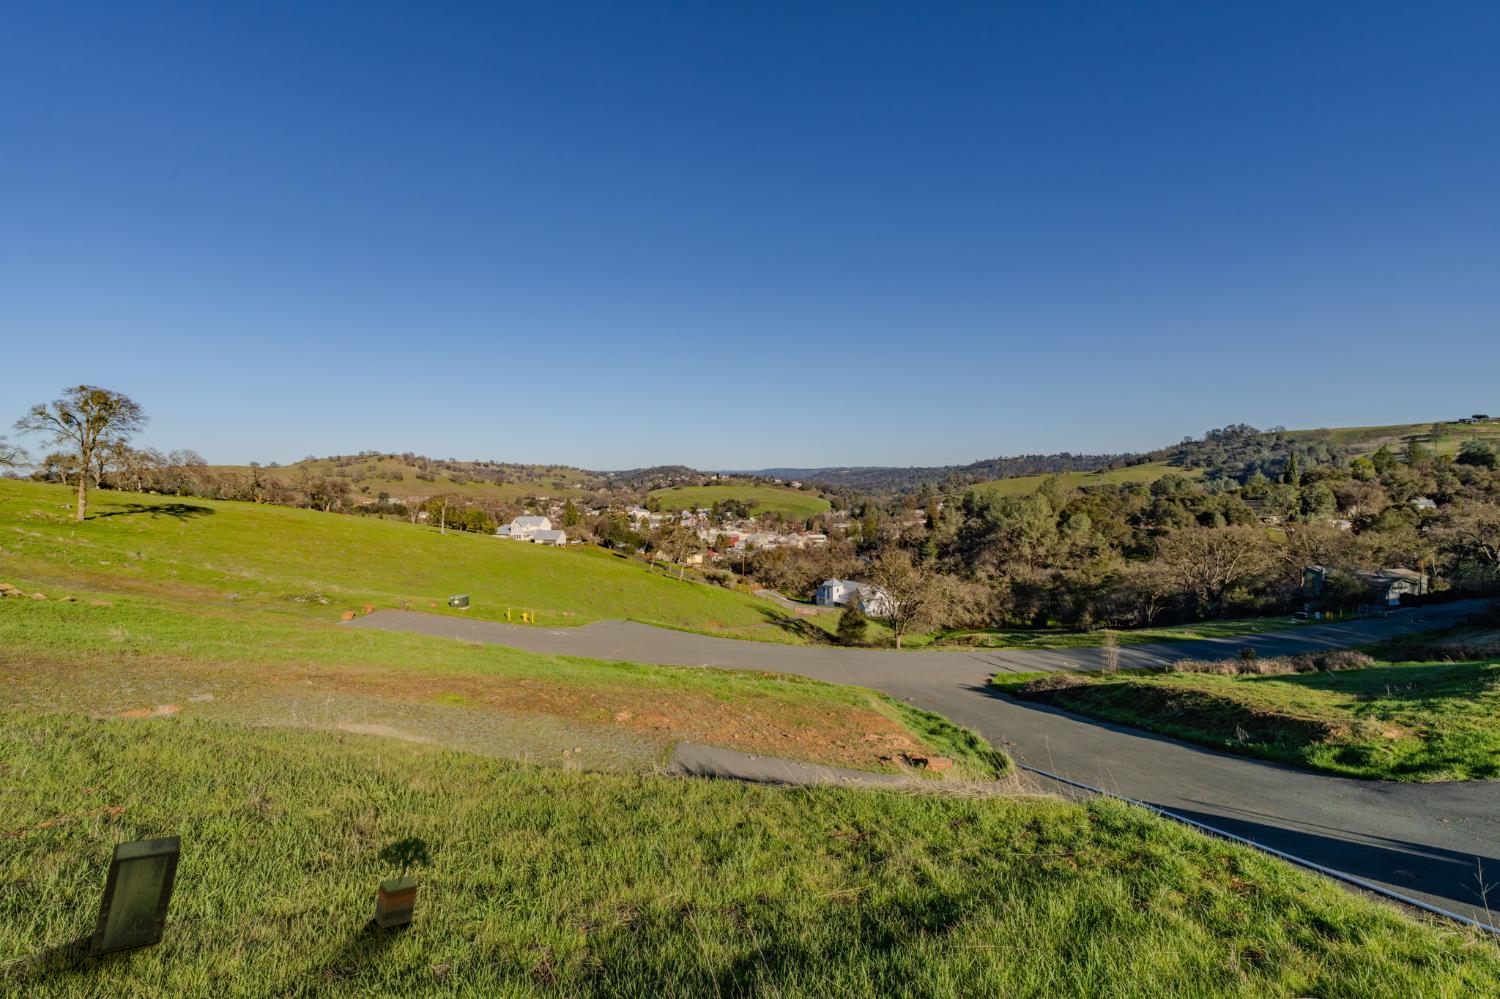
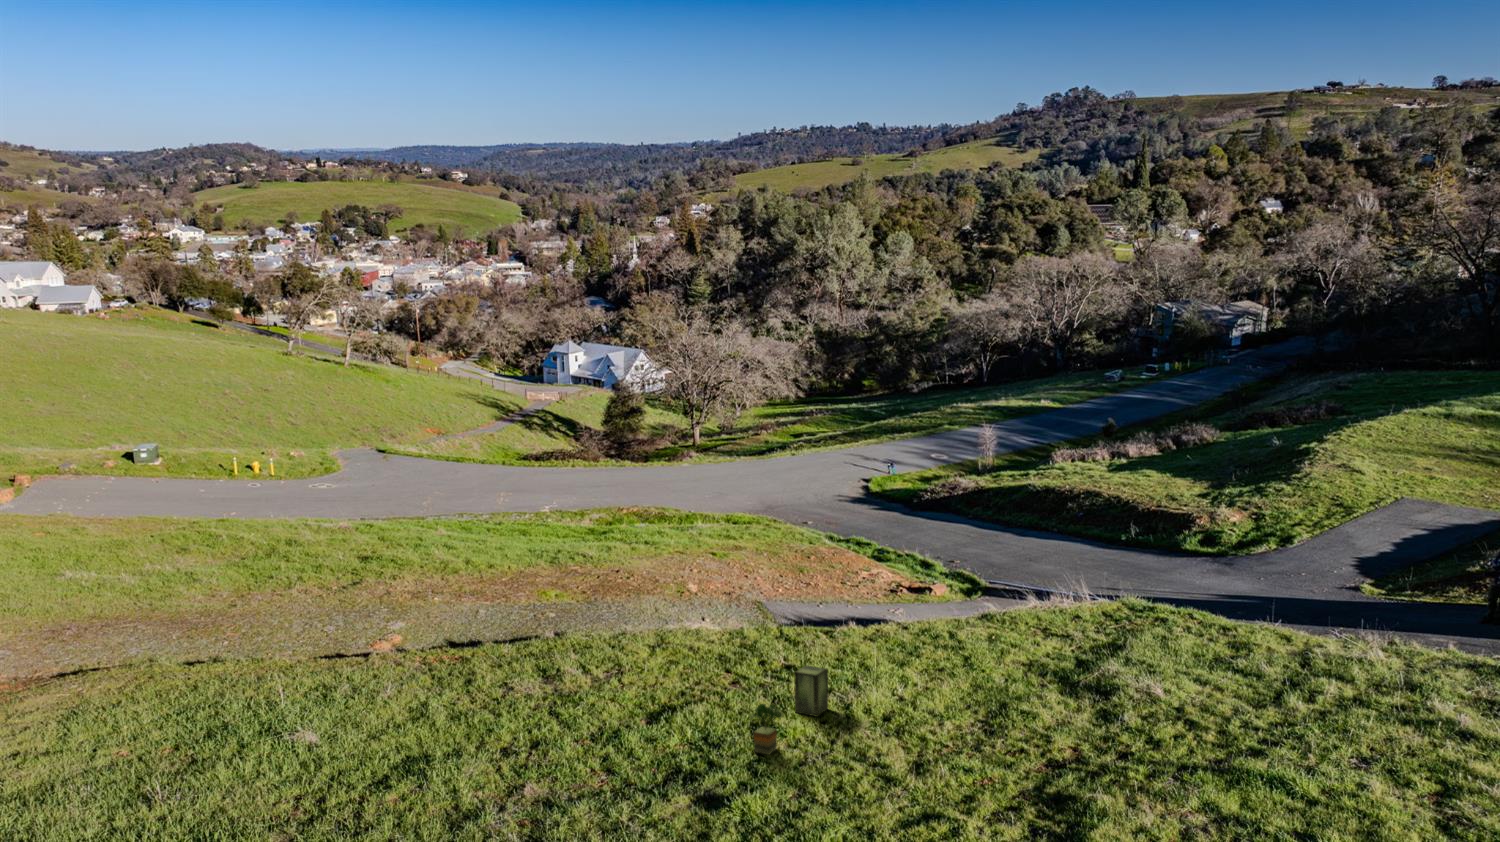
storage box: present [89,835,181,956] -> present [794,665,828,716]

